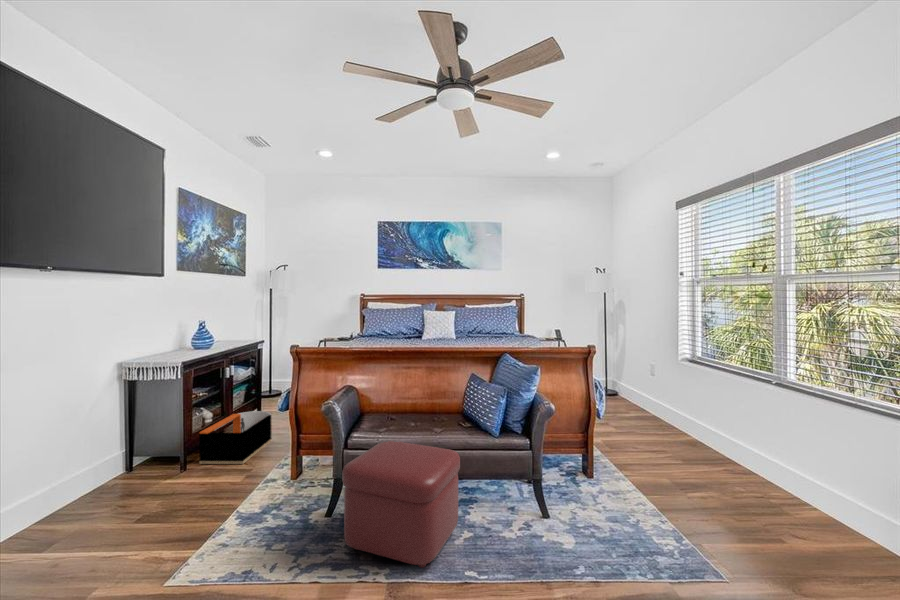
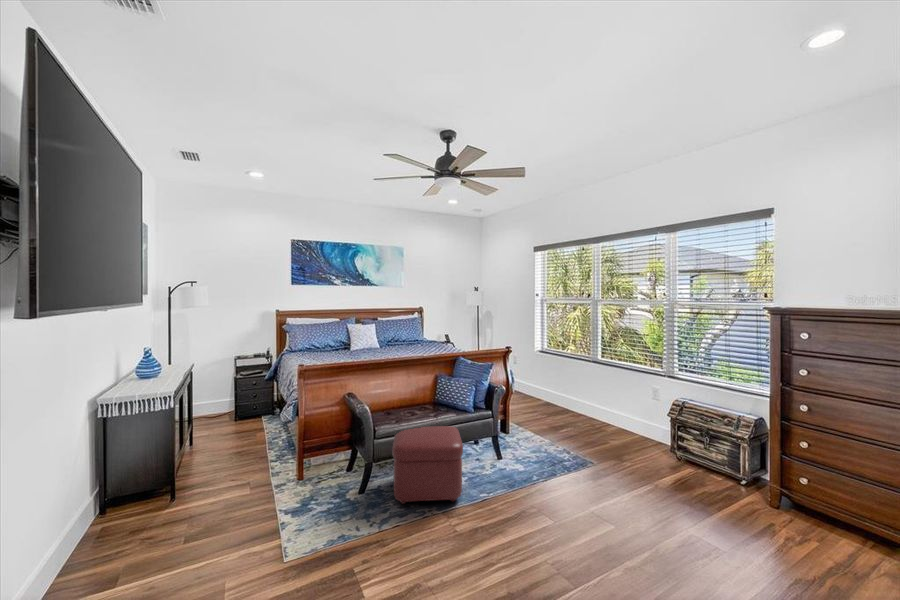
storage bin: present [199,411,271,464] -> none [192,428,242,484]

